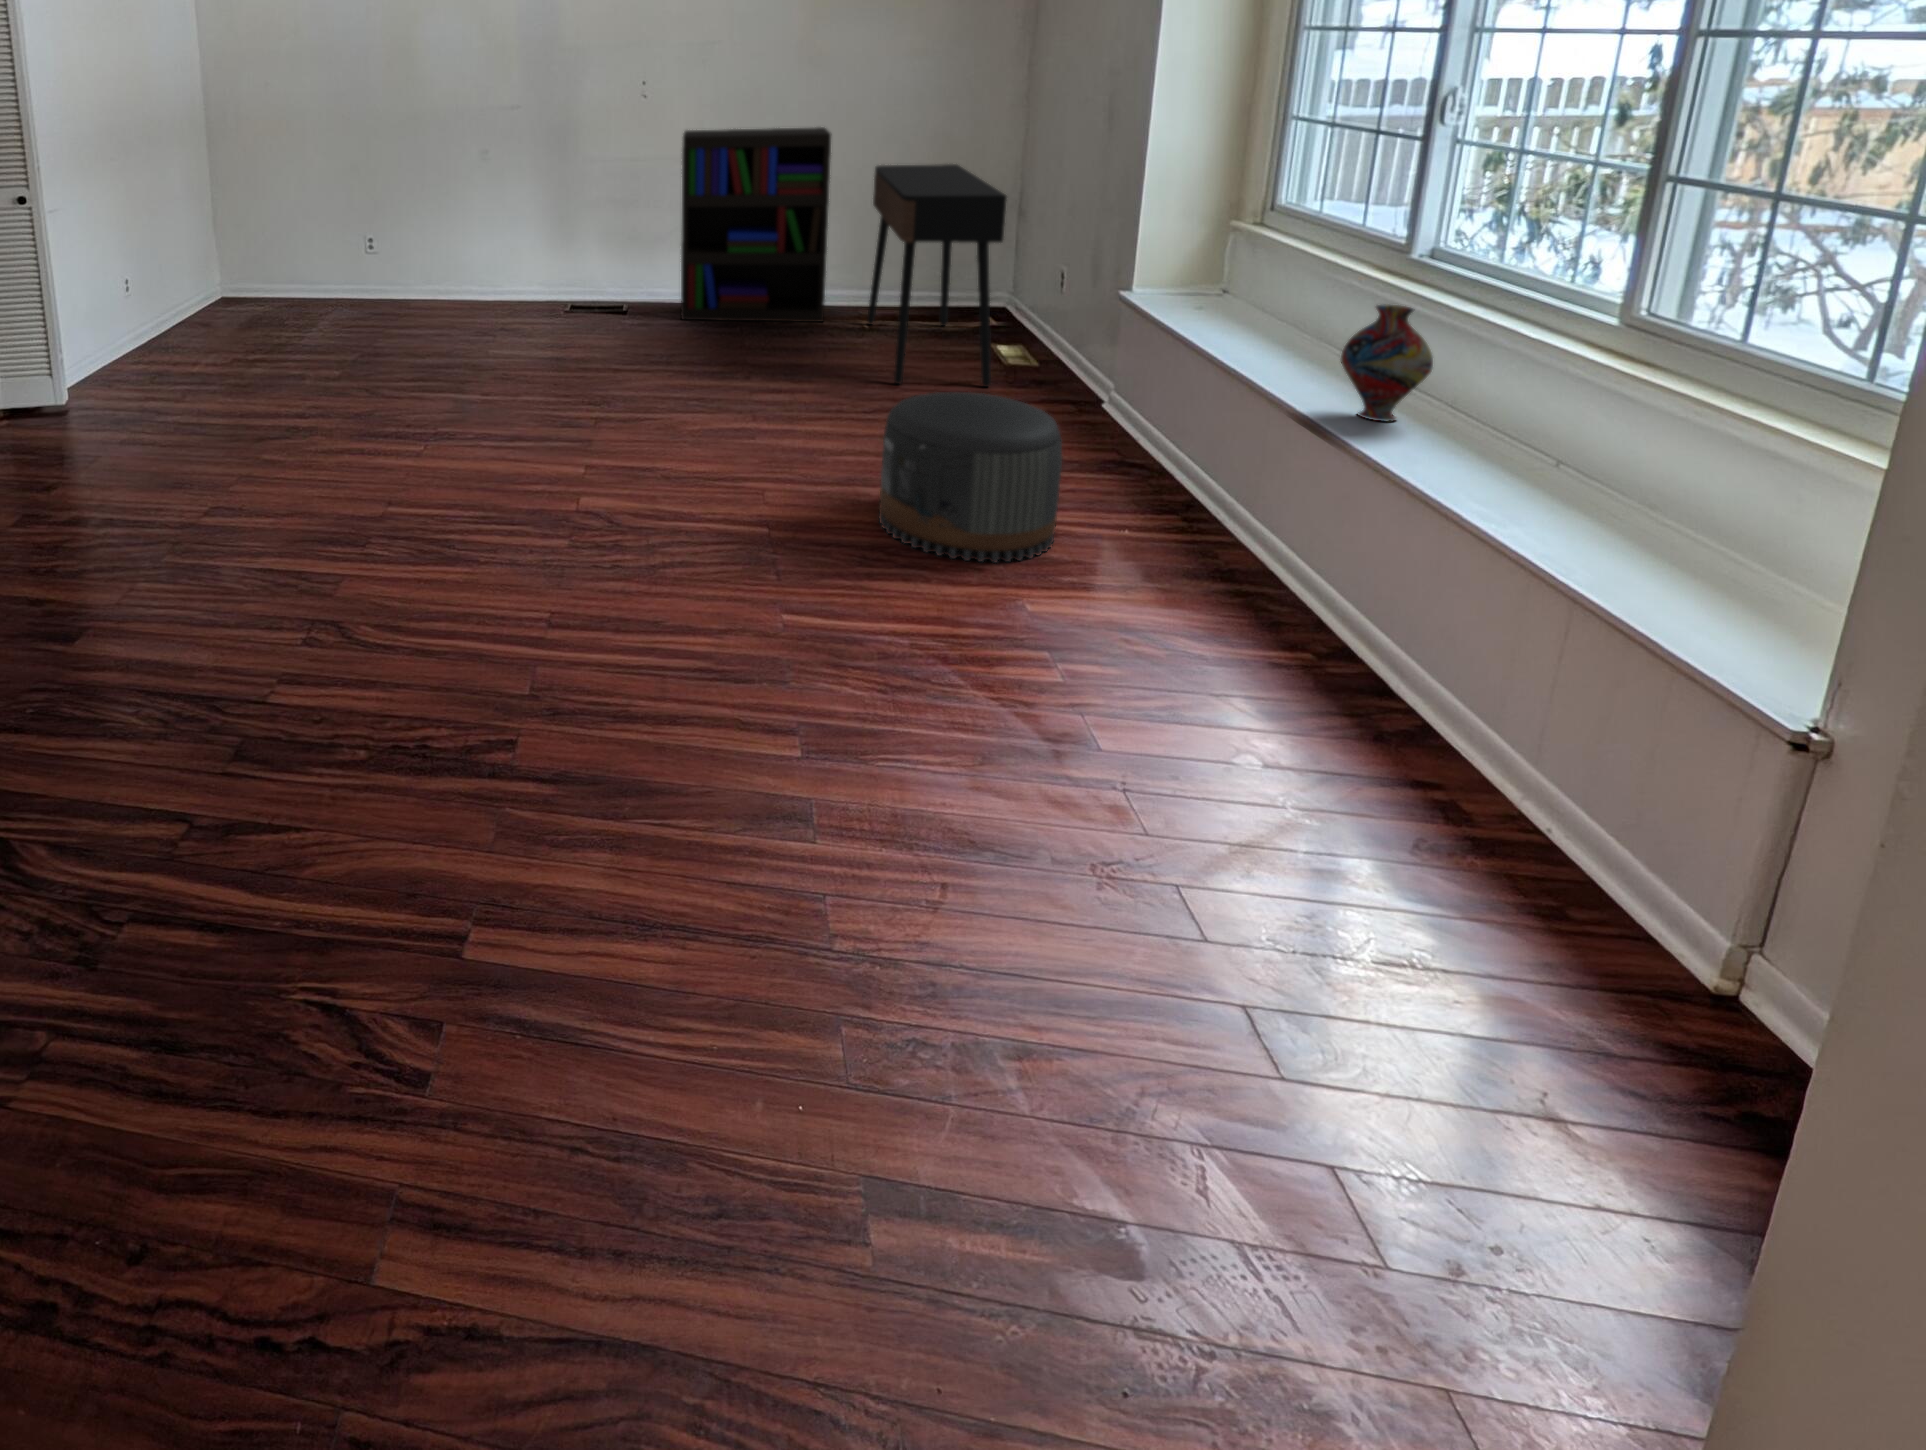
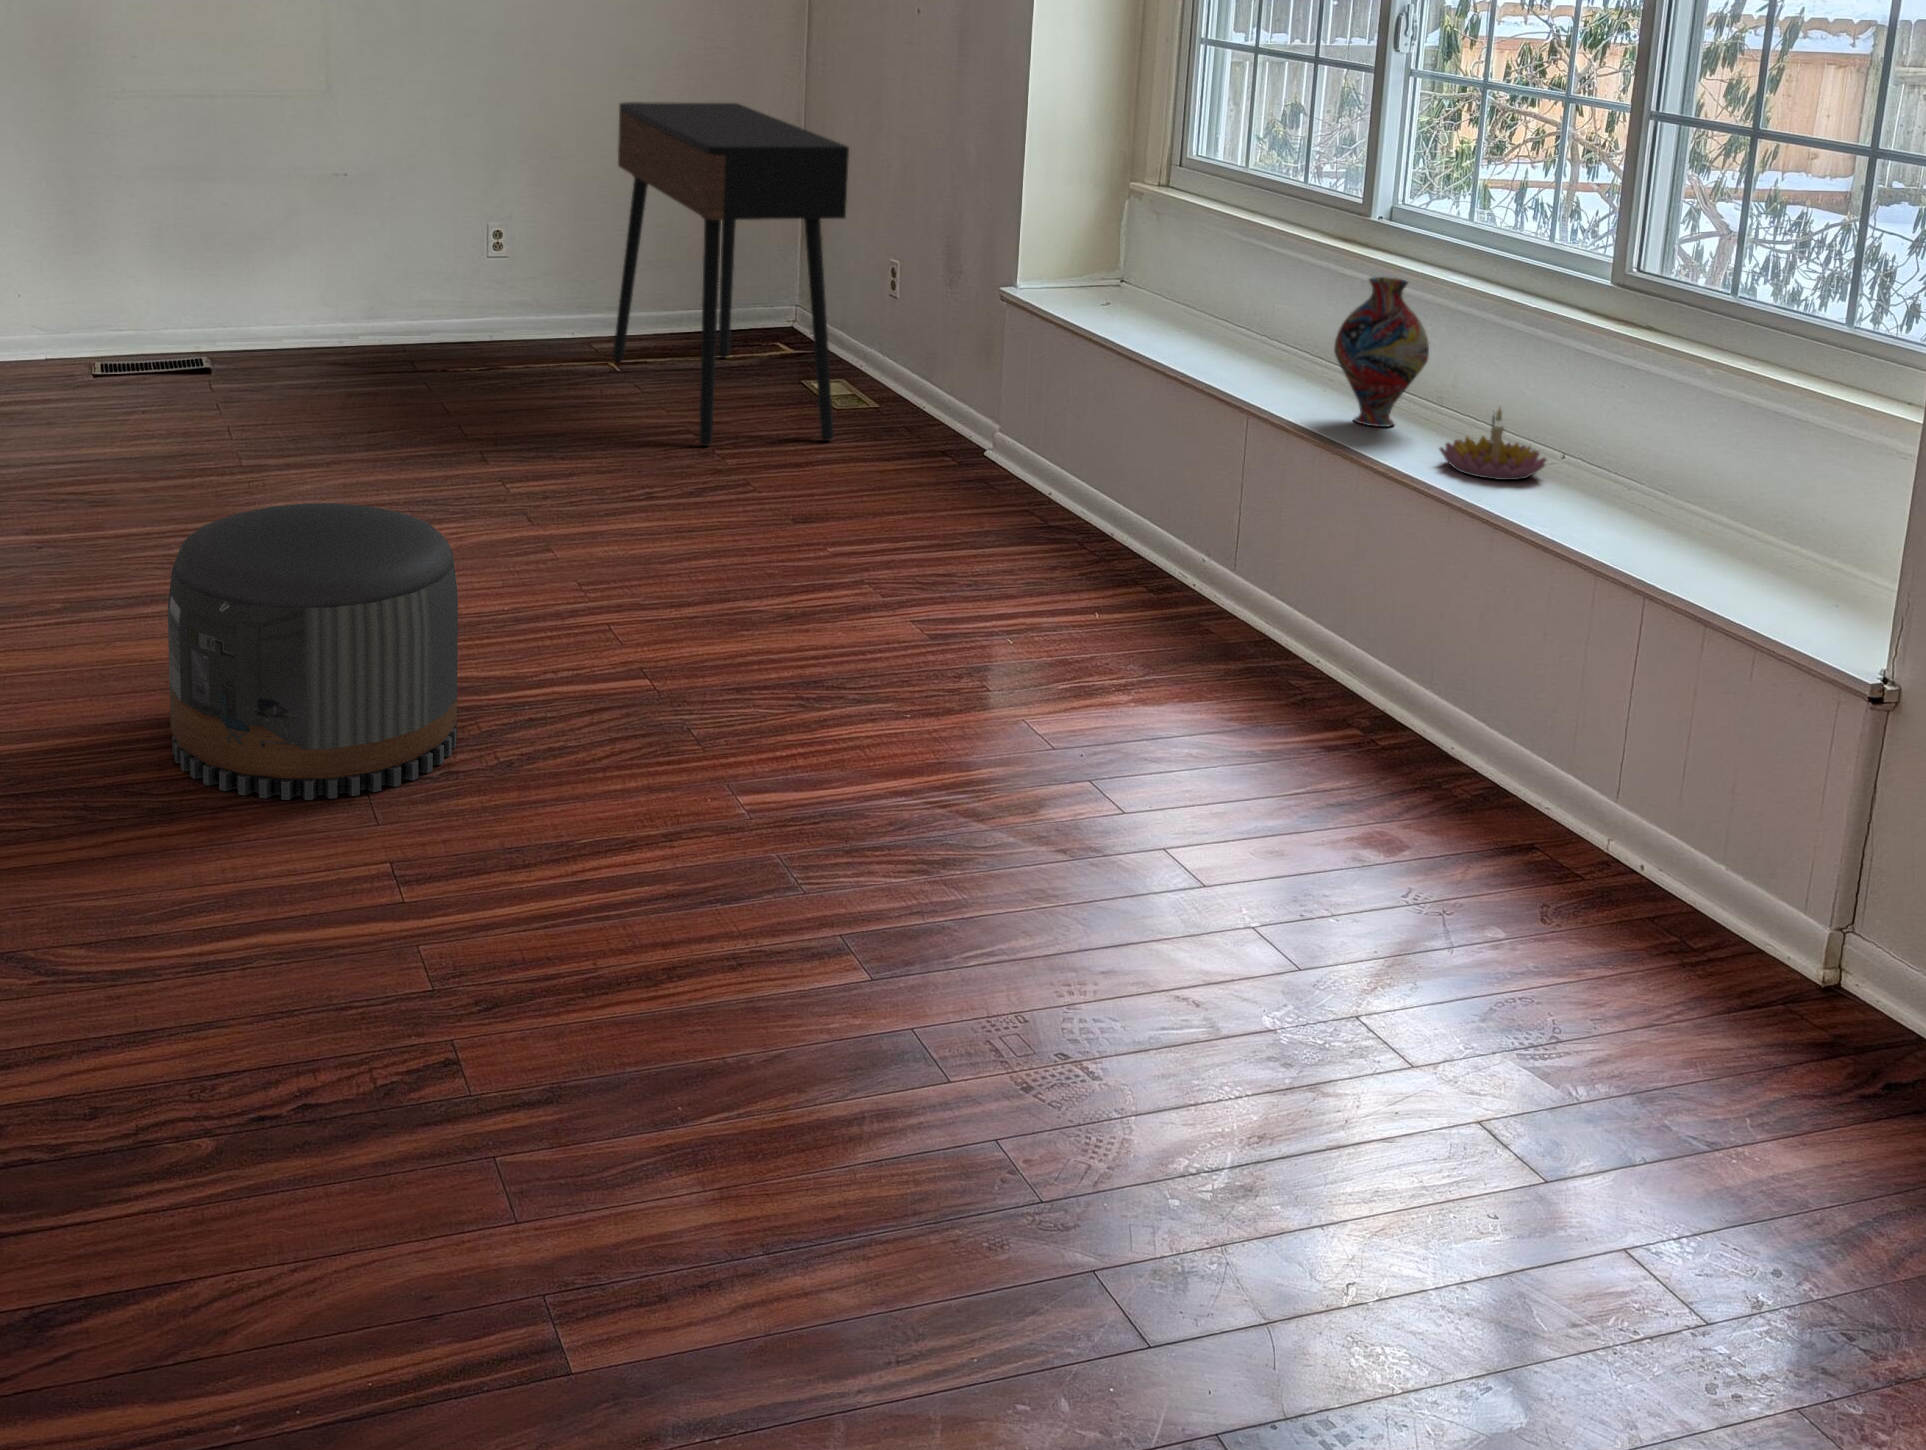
bookshelf: present [681,127,831,322] -> none [297,36,551,368]
pouf: present [879,392,1062,562] -> present [168,503,458,800]
candle holder: none [1418,416,1530,479] -> present [1440,409,1546,480]

